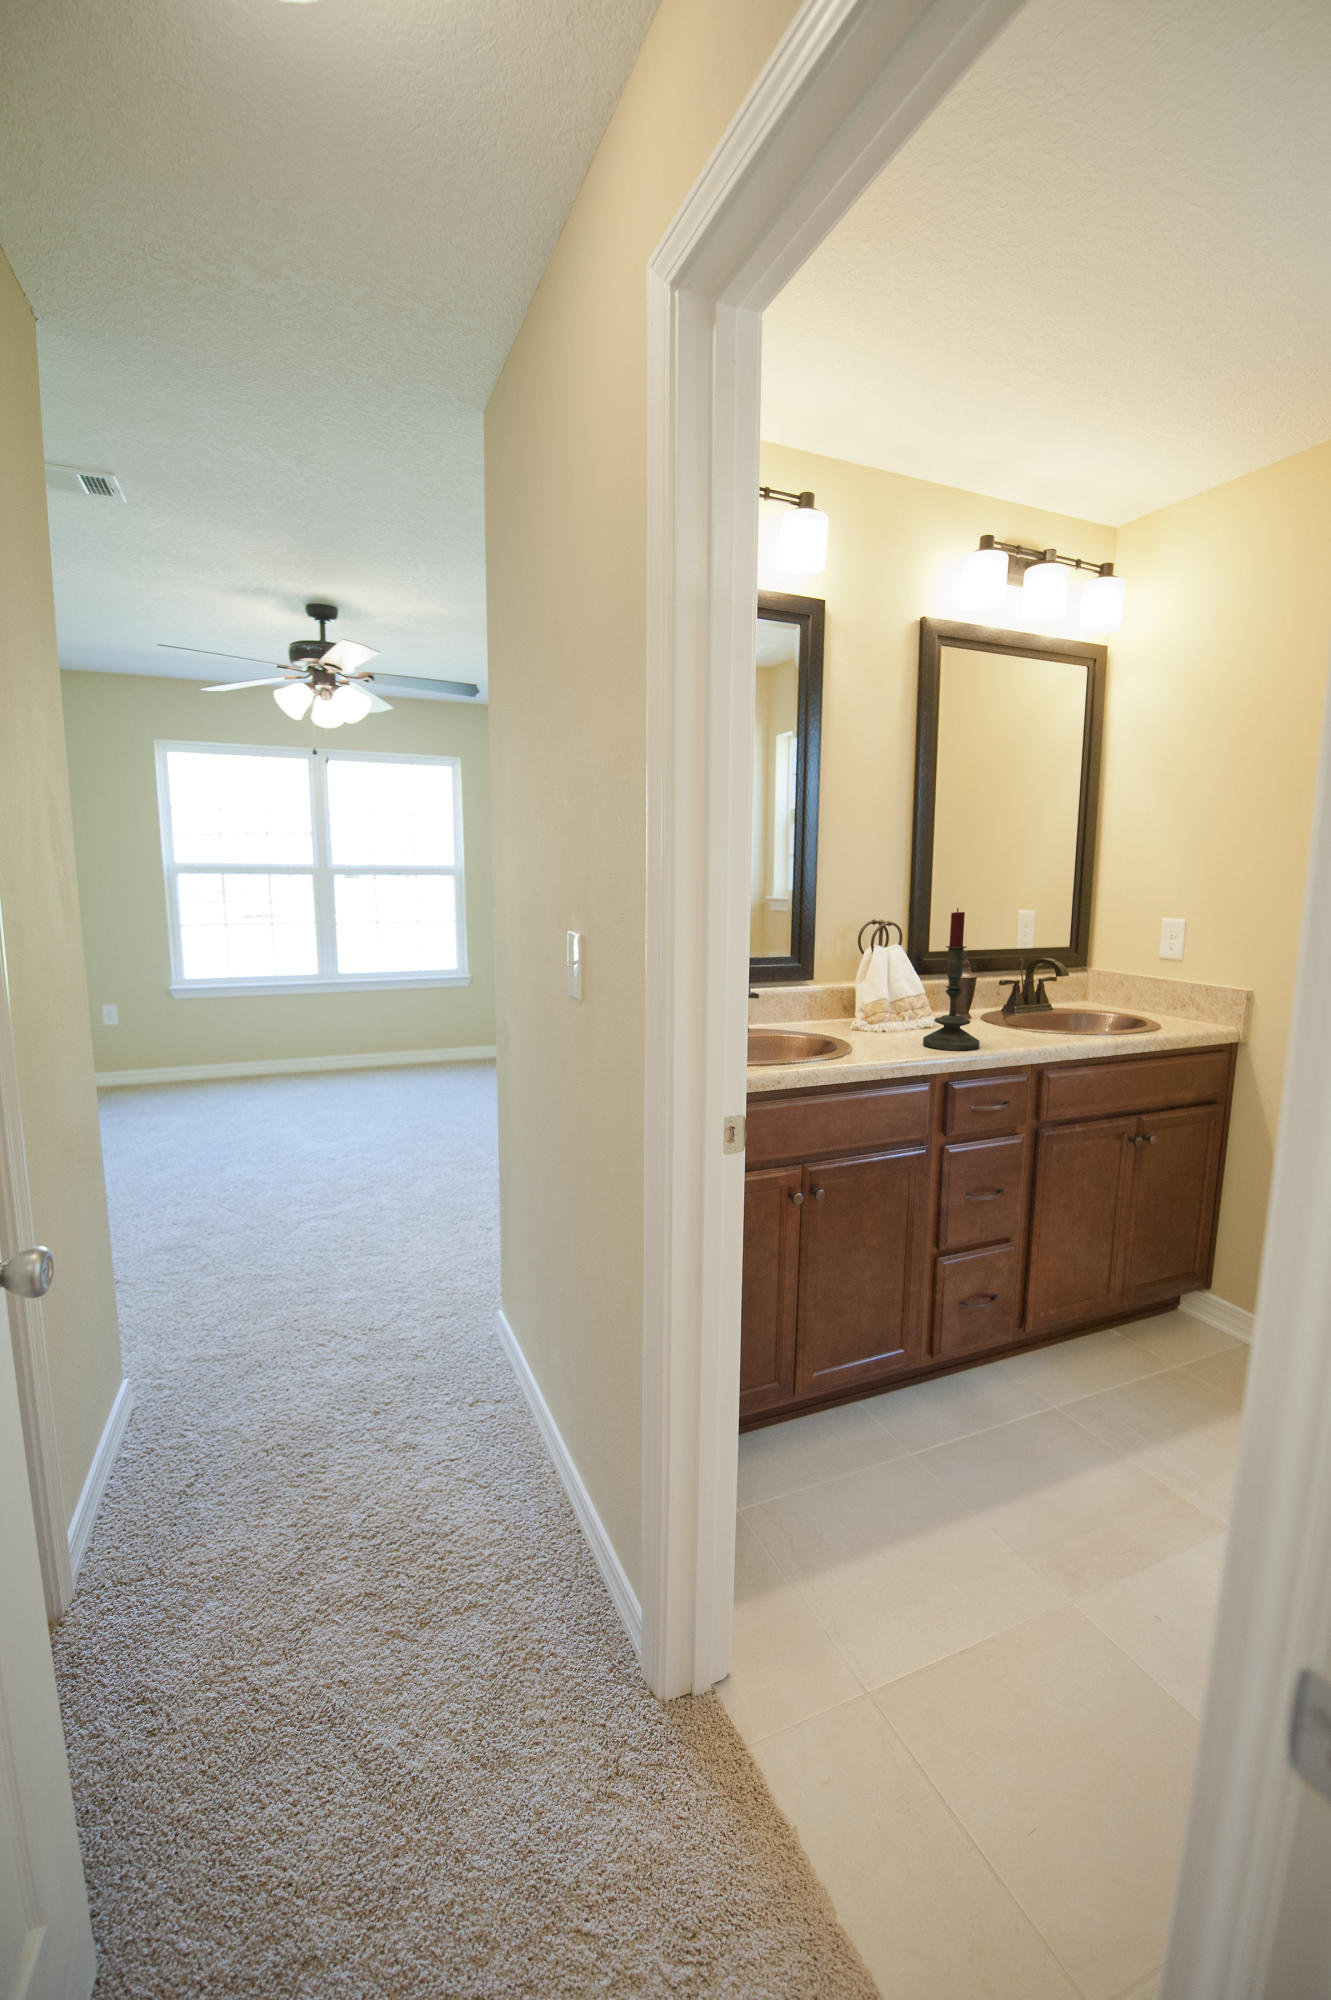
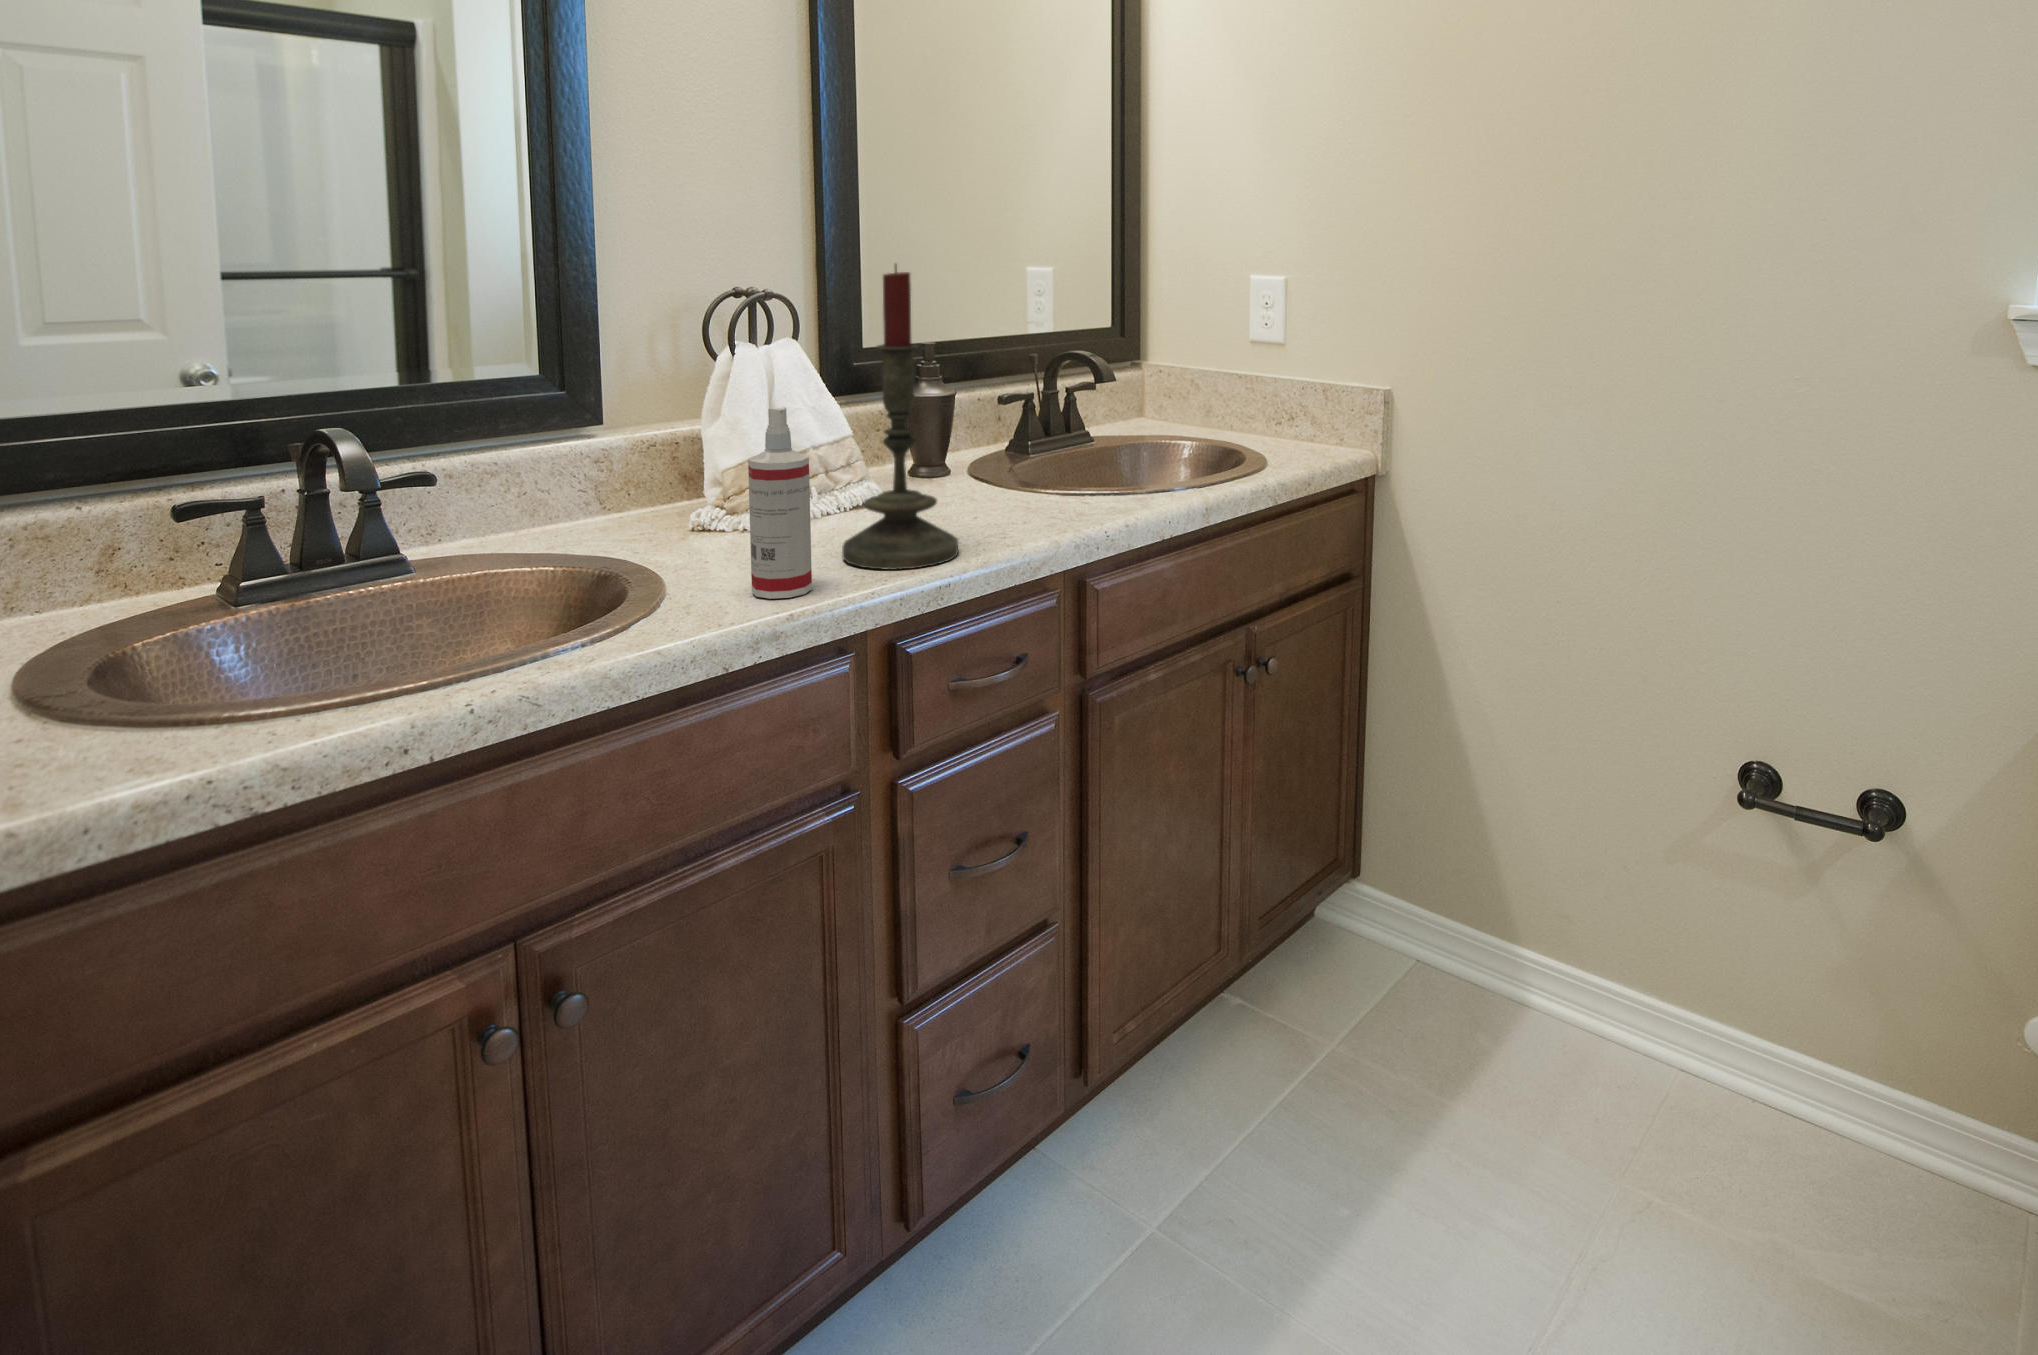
spray bottle: none [885,971,914,1055] -> present [748,407,812,599]

